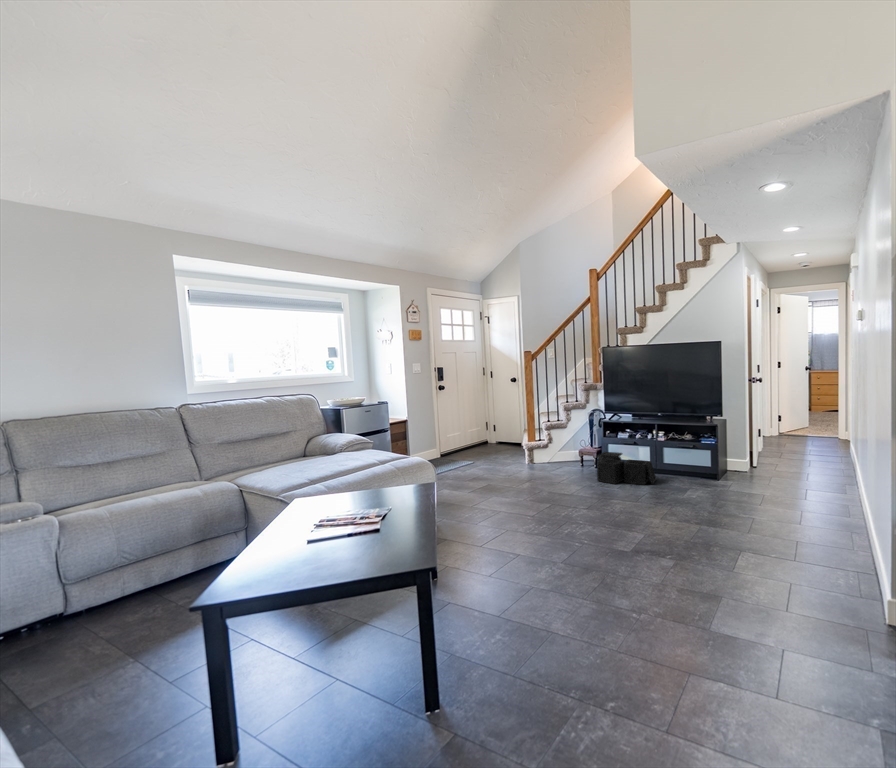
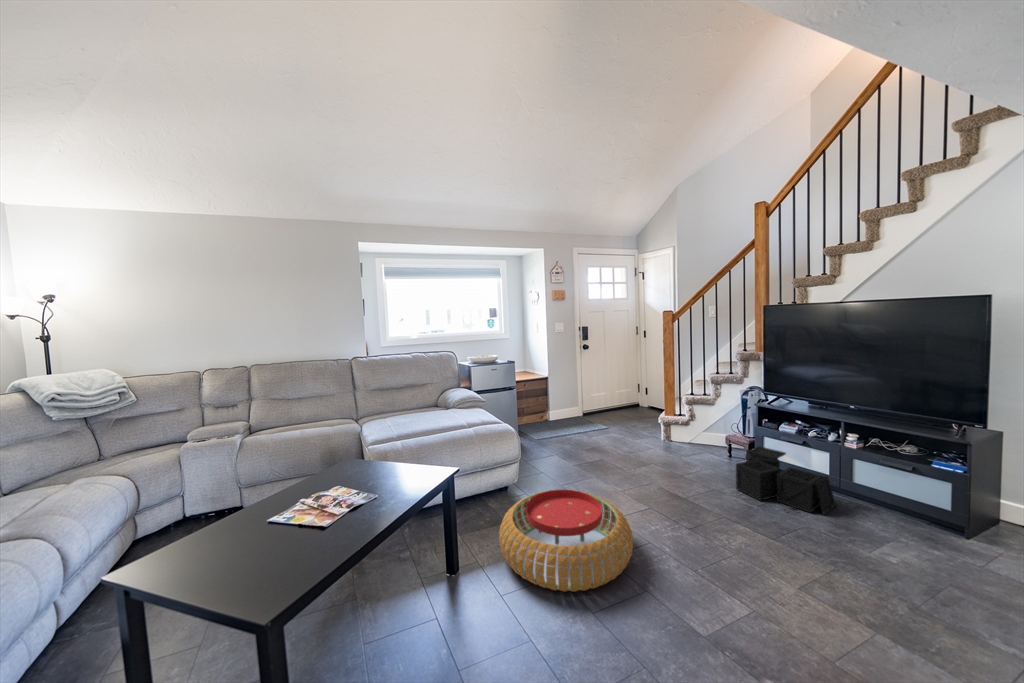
pouf: none [469,484,566,541] -> present [499,490,633,592]

